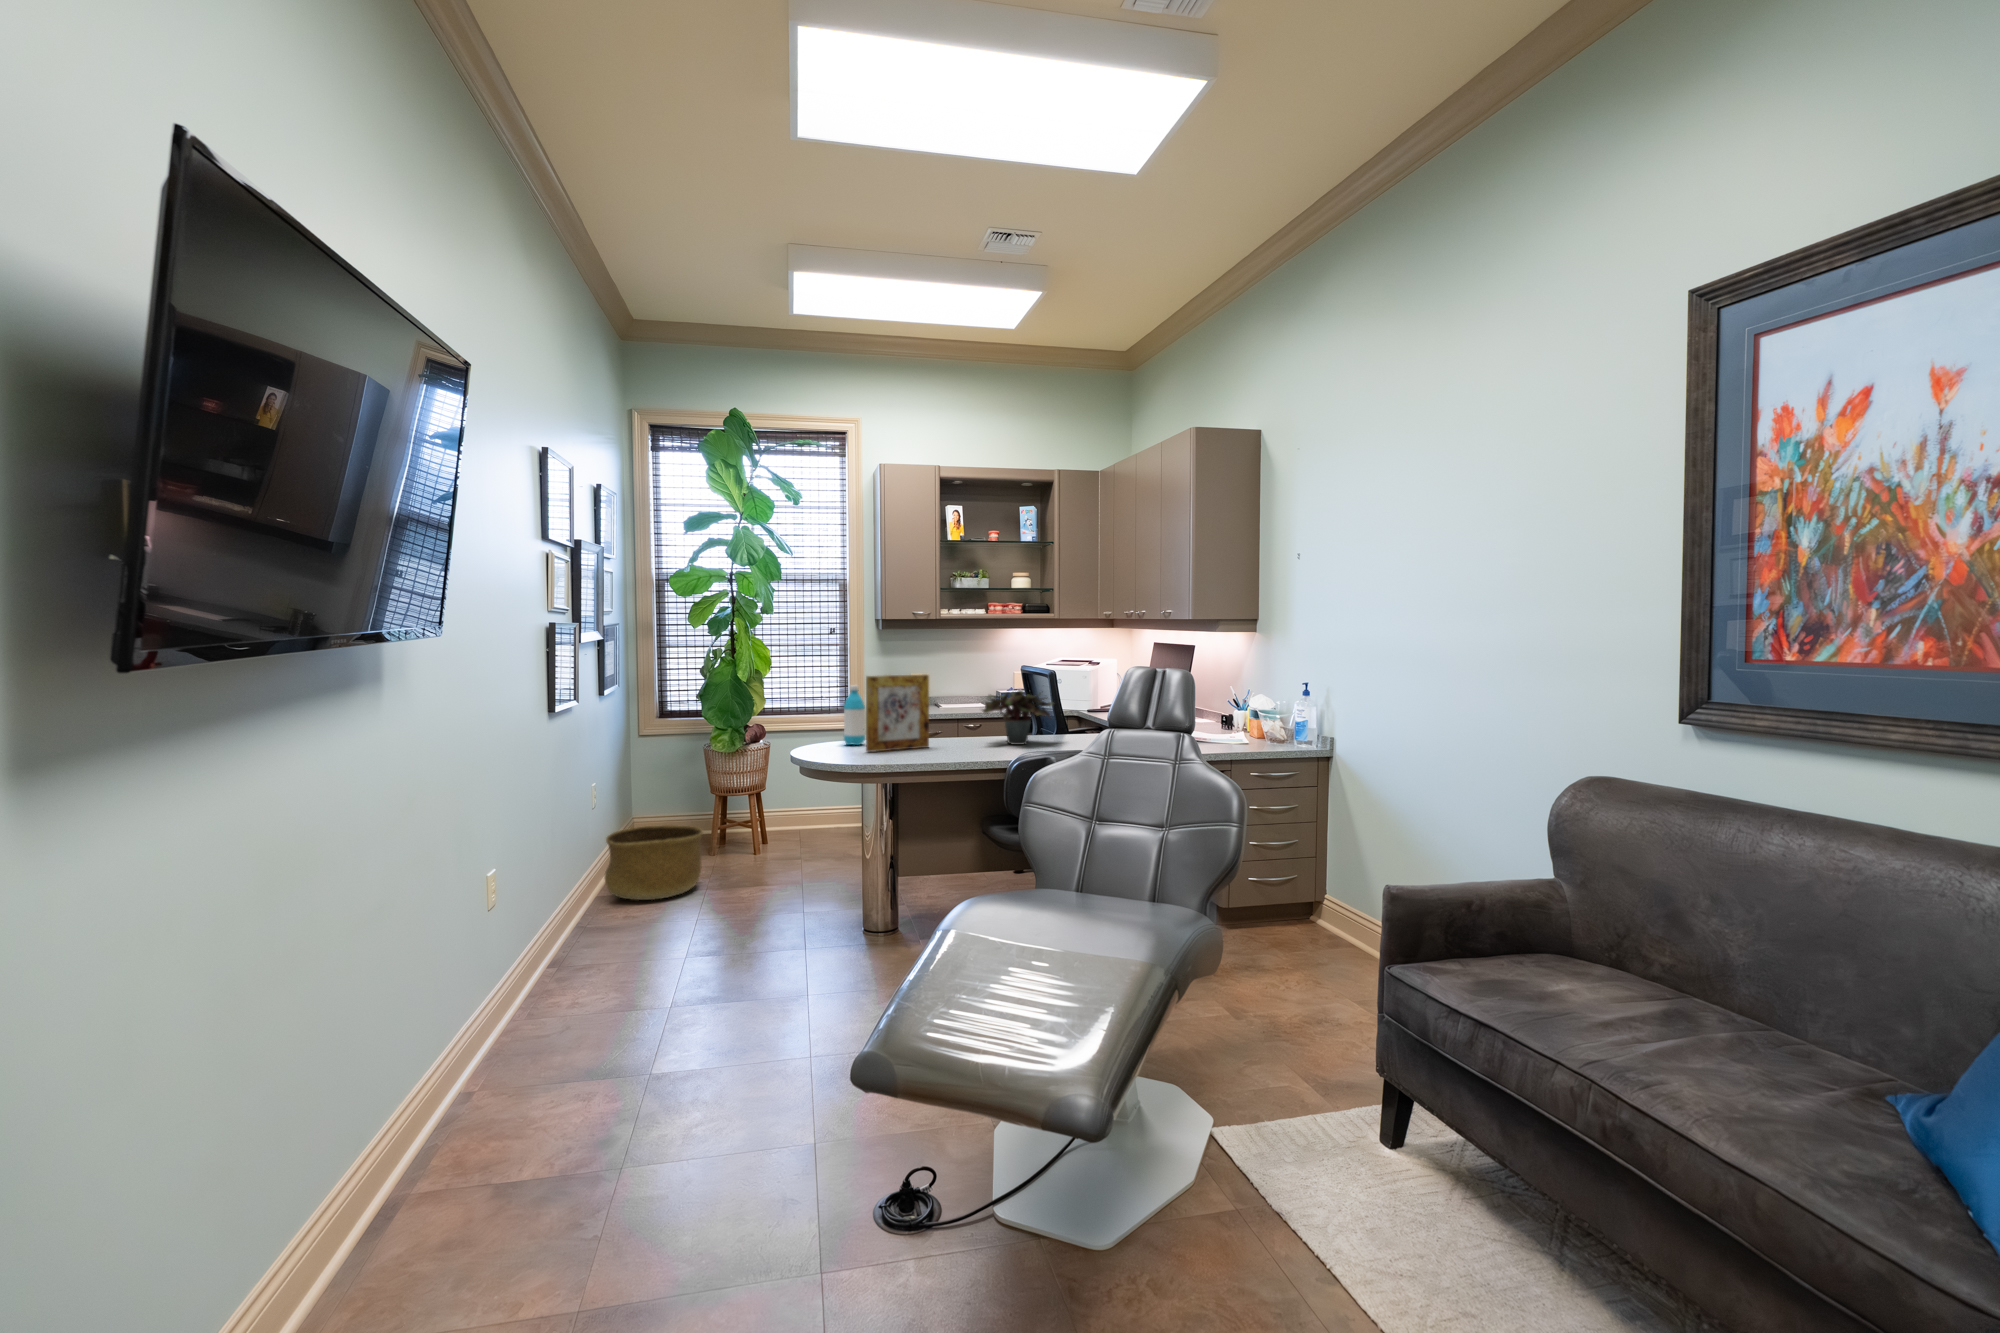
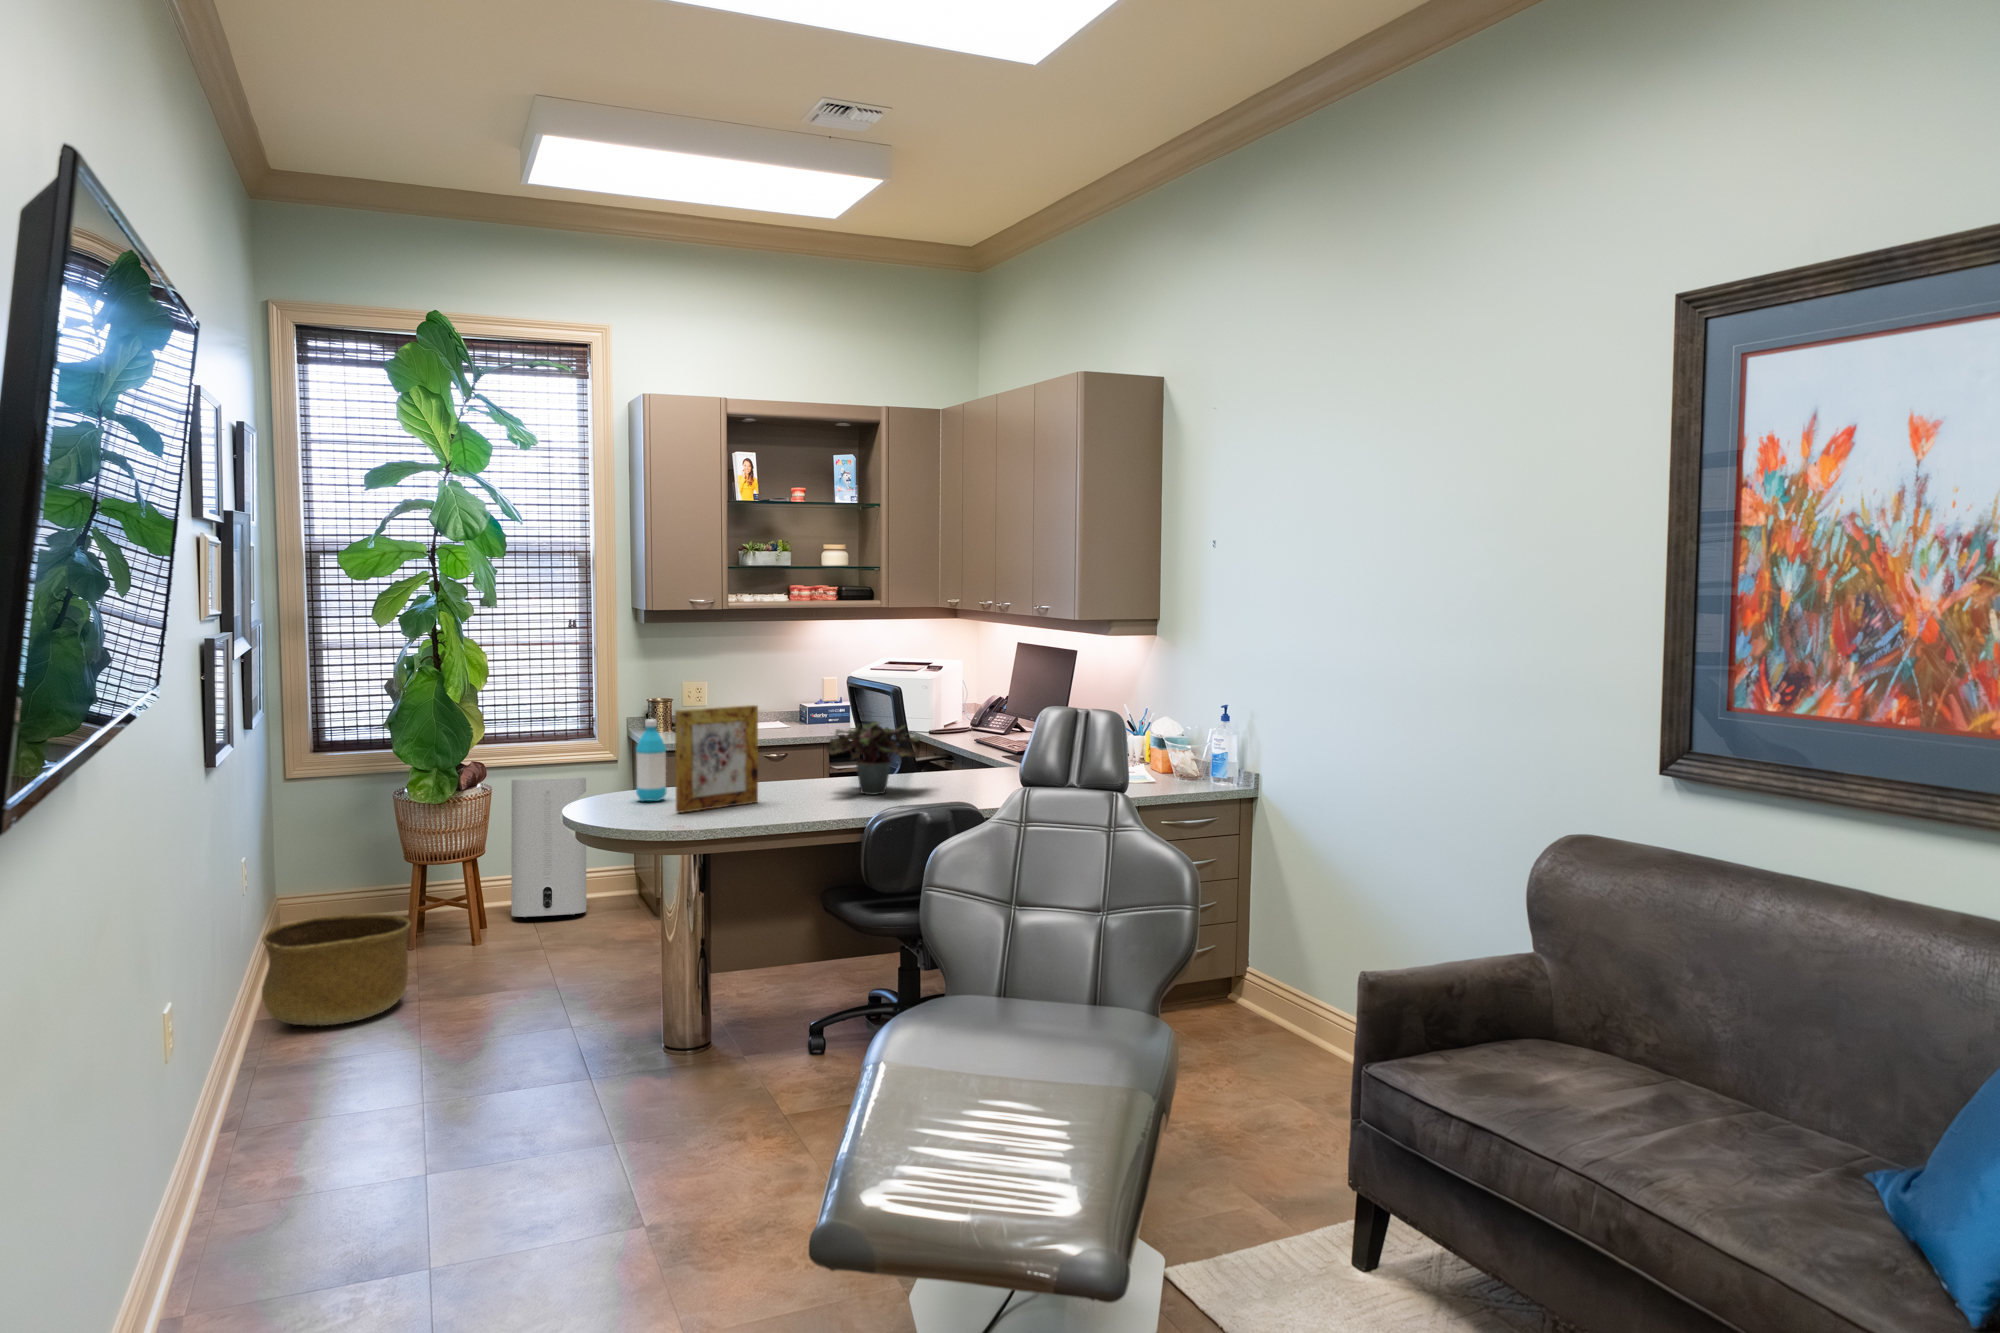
air purifier: none [786,739,839,837] -> present [511,778,586,918]

